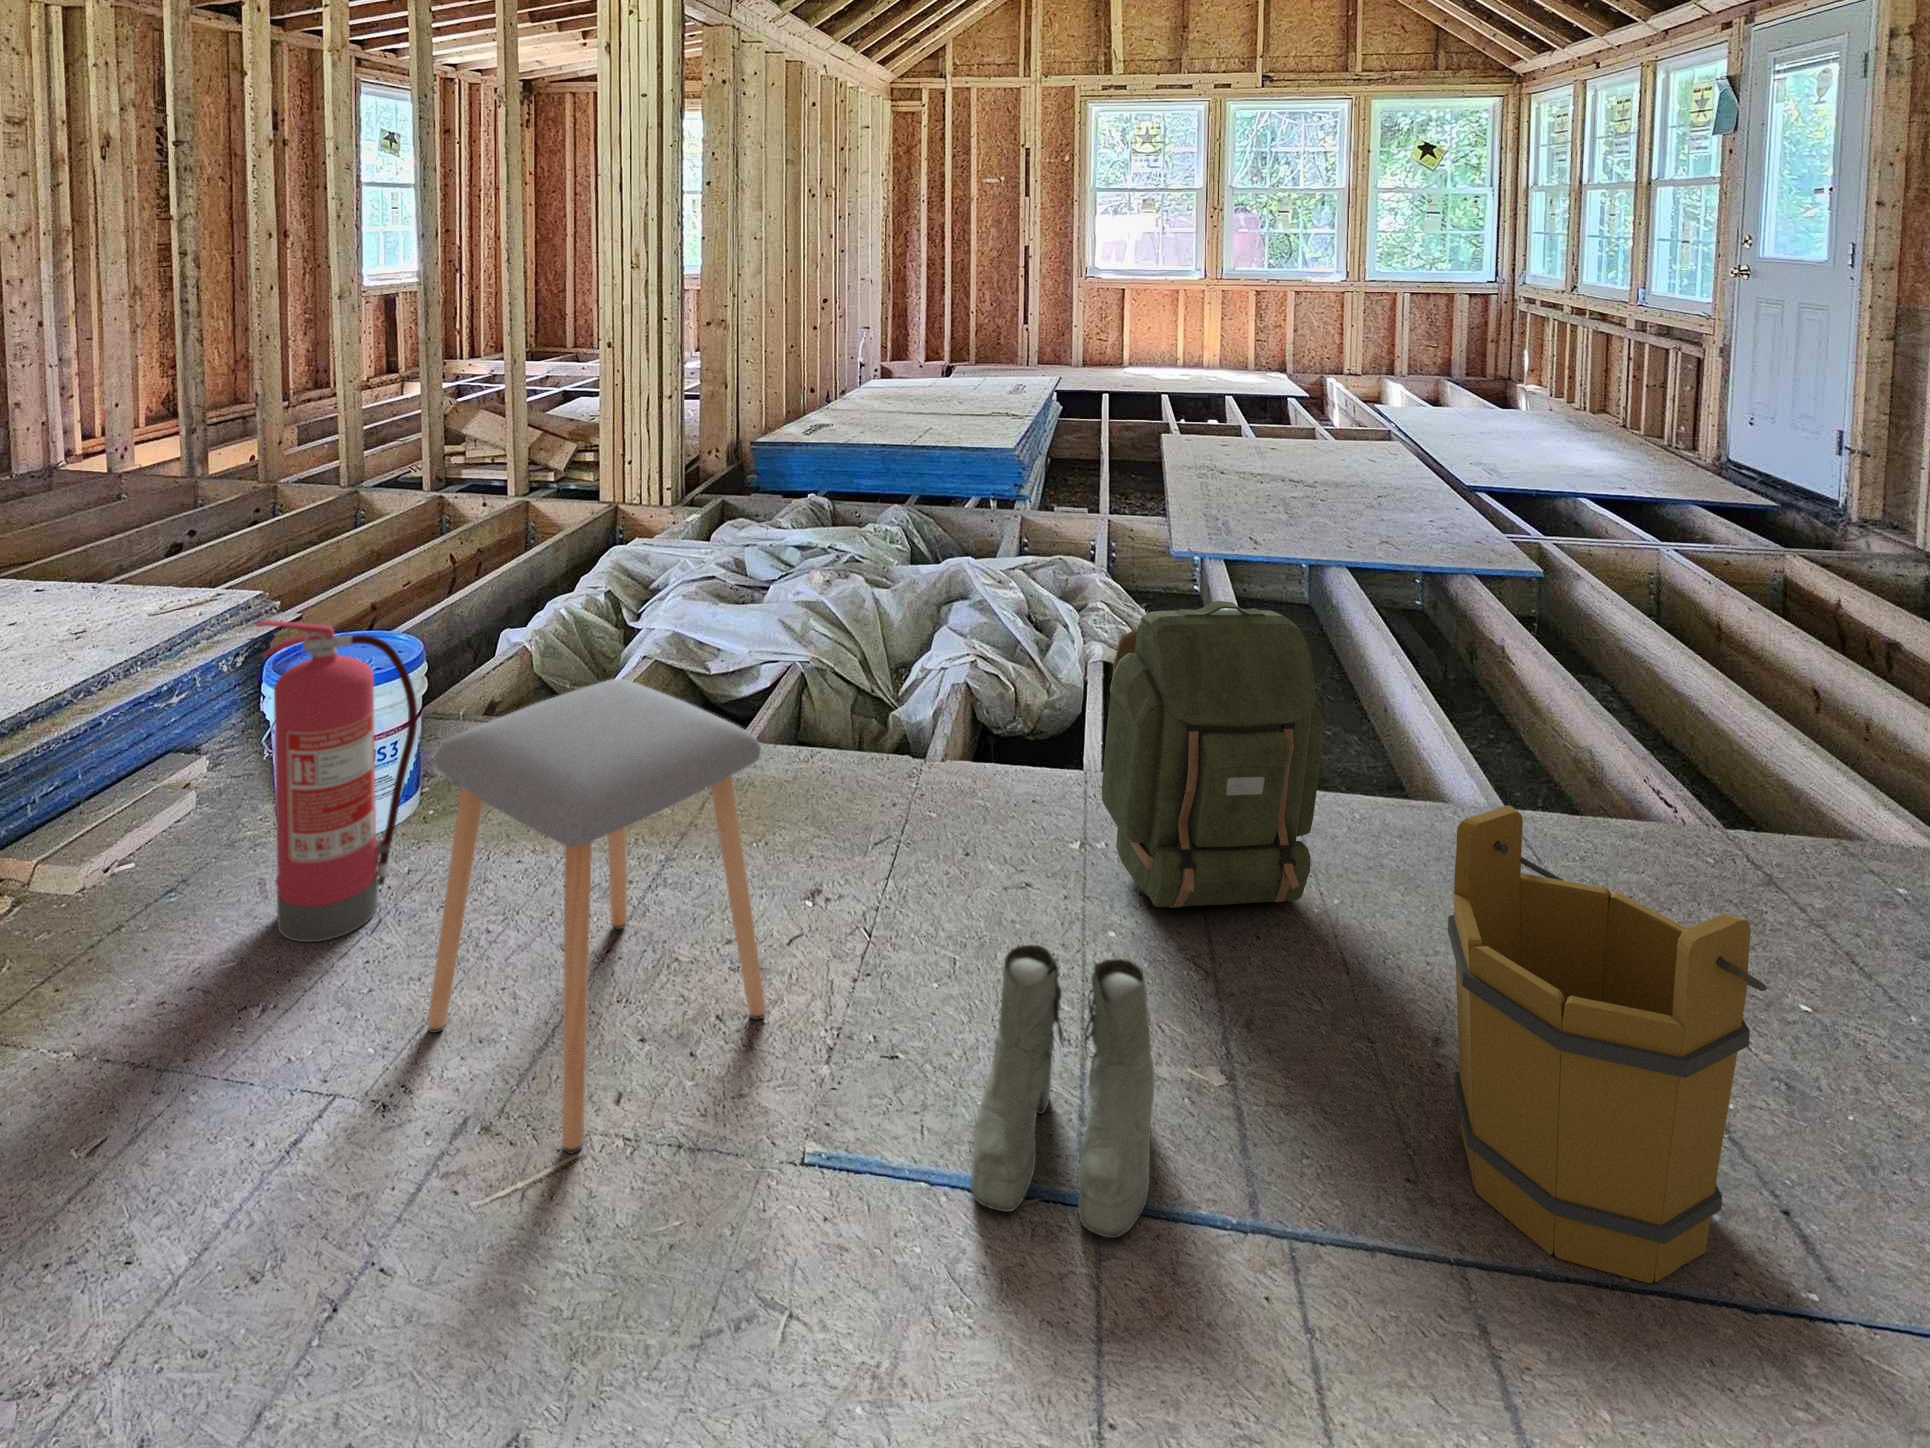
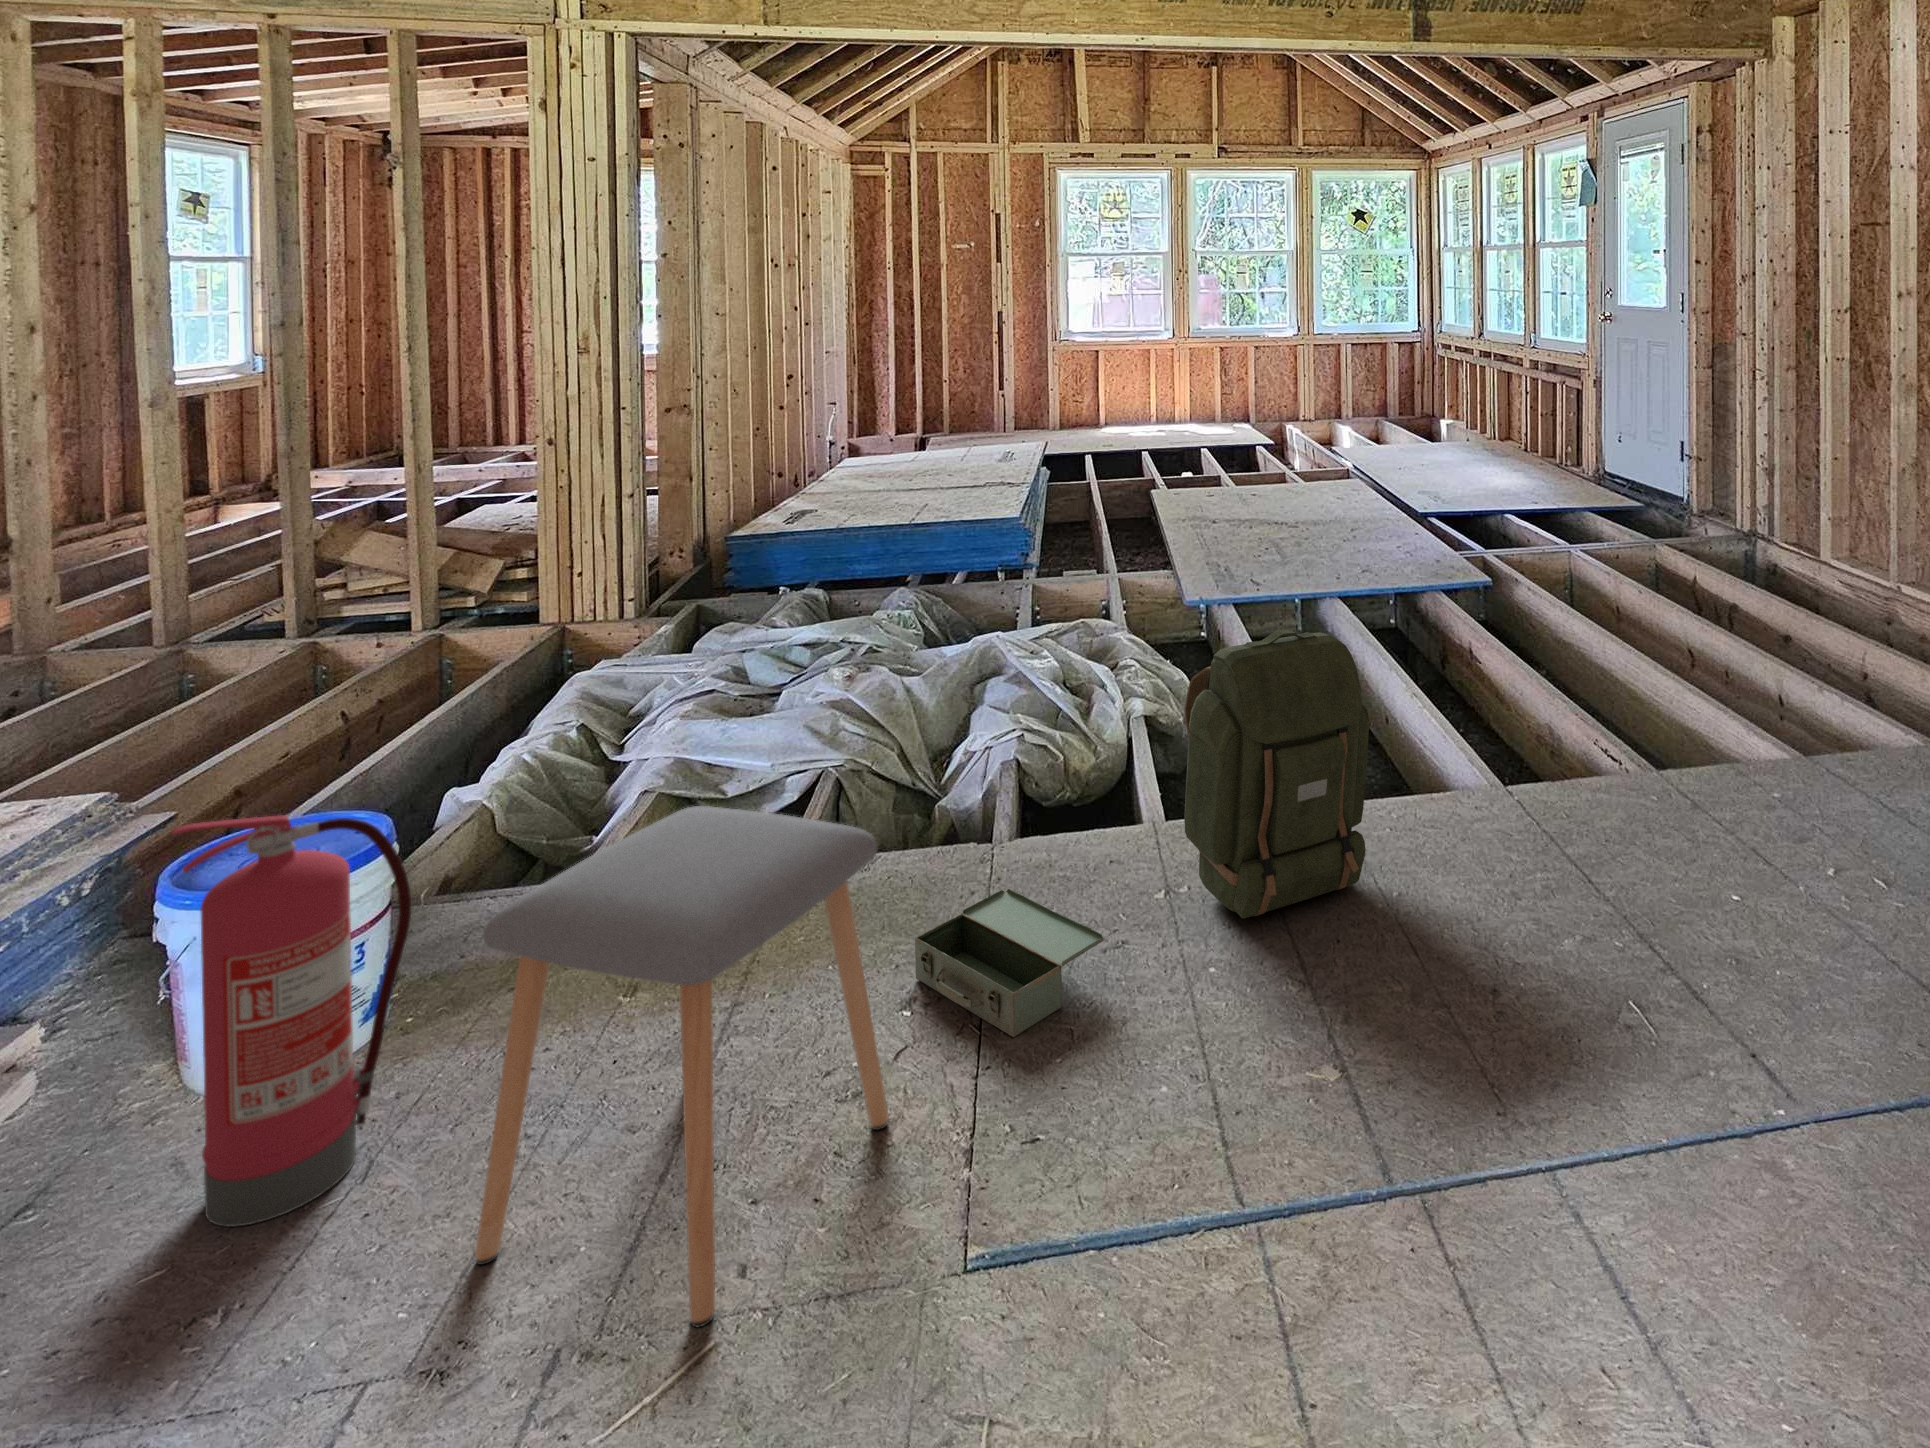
bucket: present [1448,806,1767,1283] -> none [1489,755,1700,1099]
toolbox: none [822,814,999,966] -> present [915,889,1104,1037]
boots: present [971,944,1154,1238] -> none [1129,957,1285,1218]

